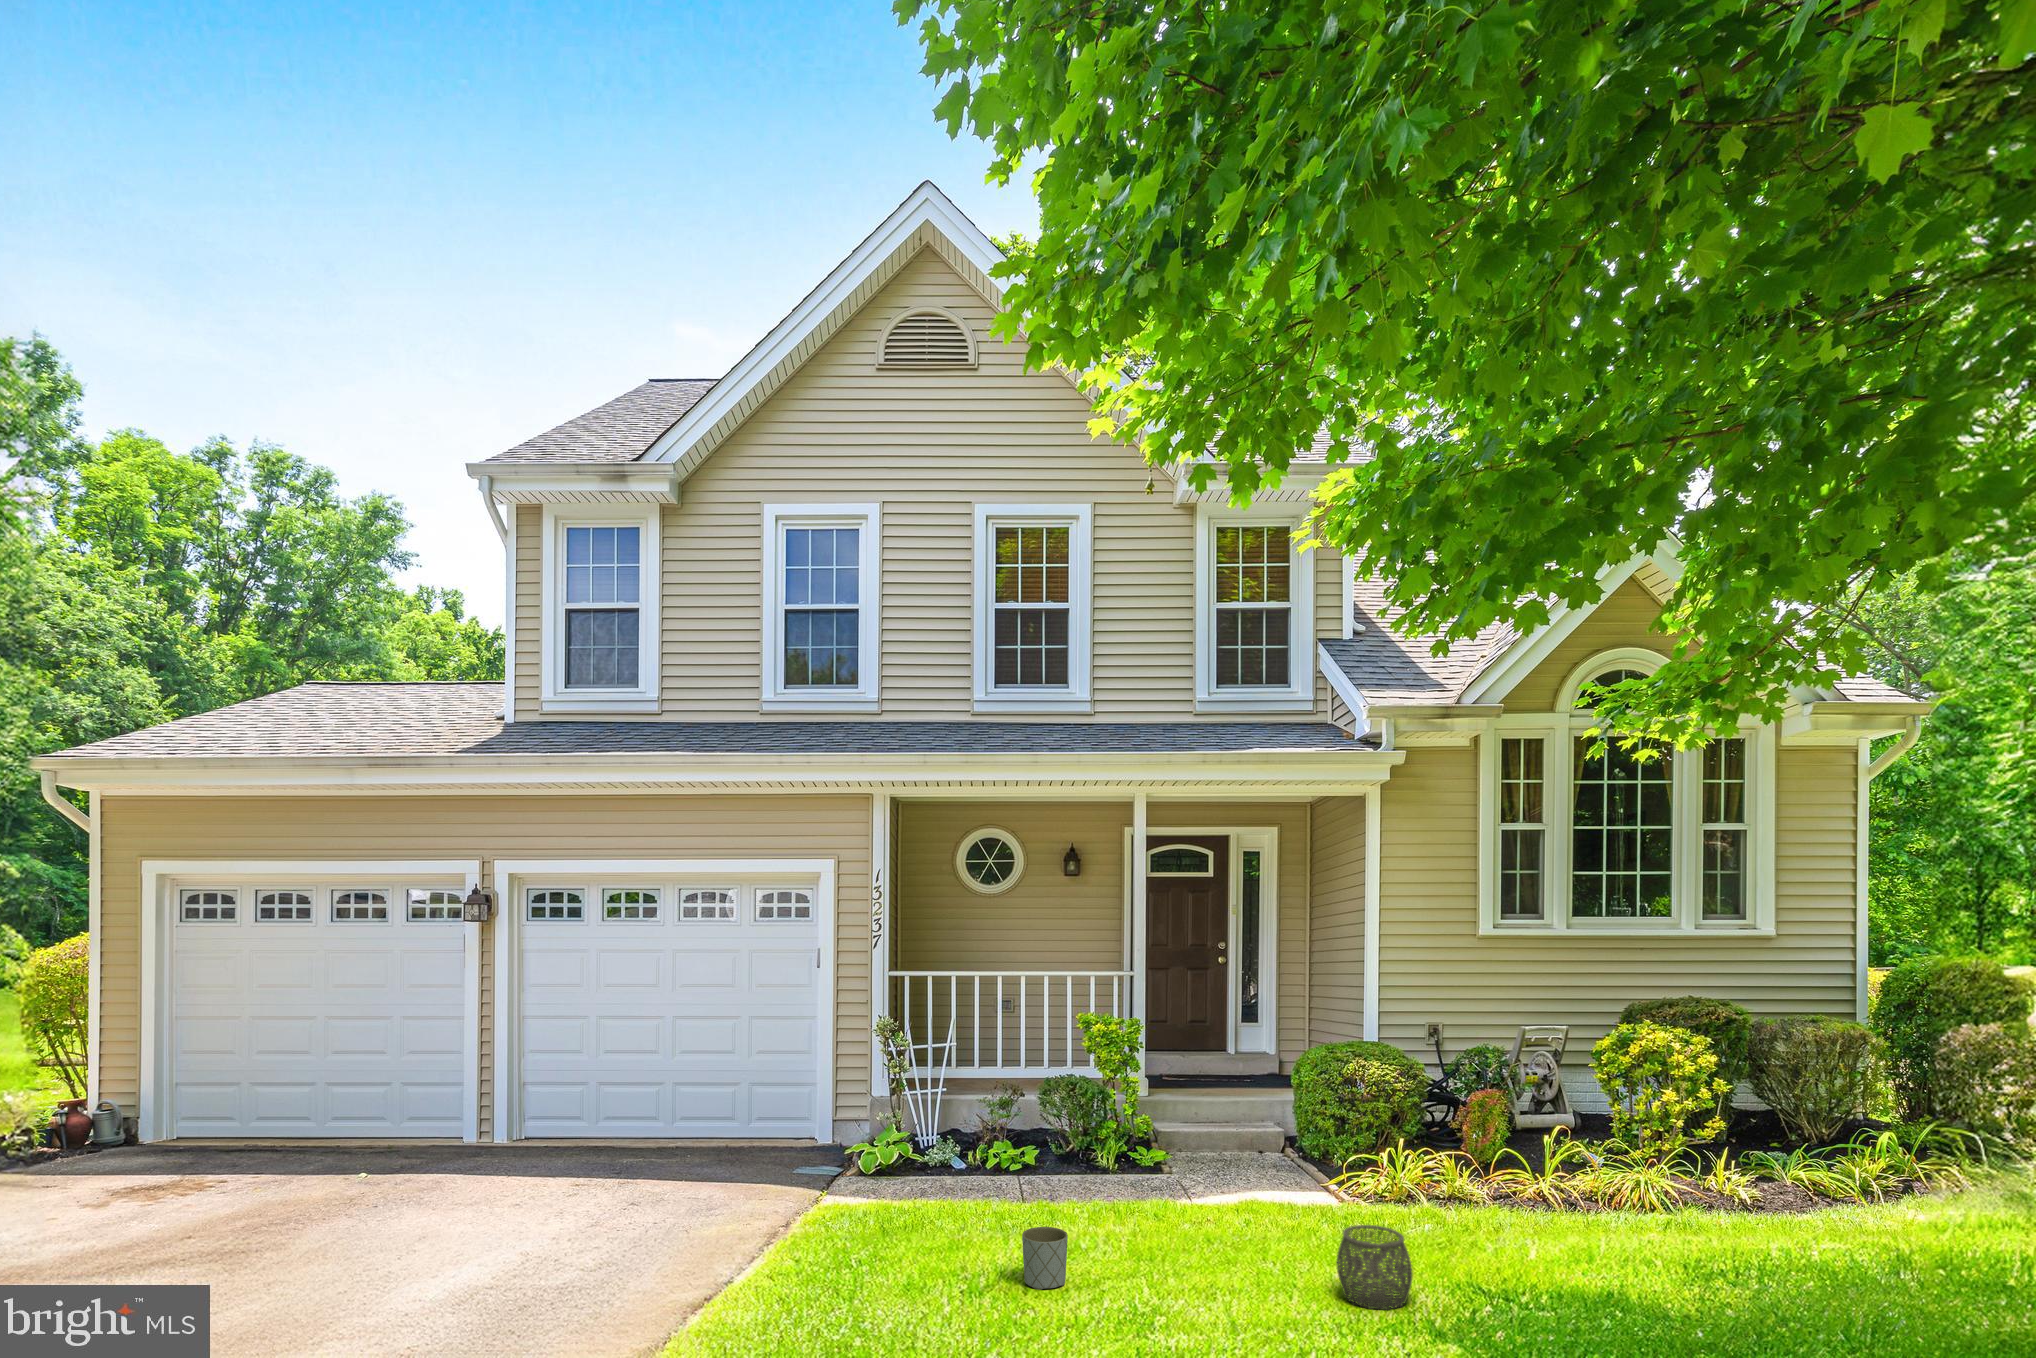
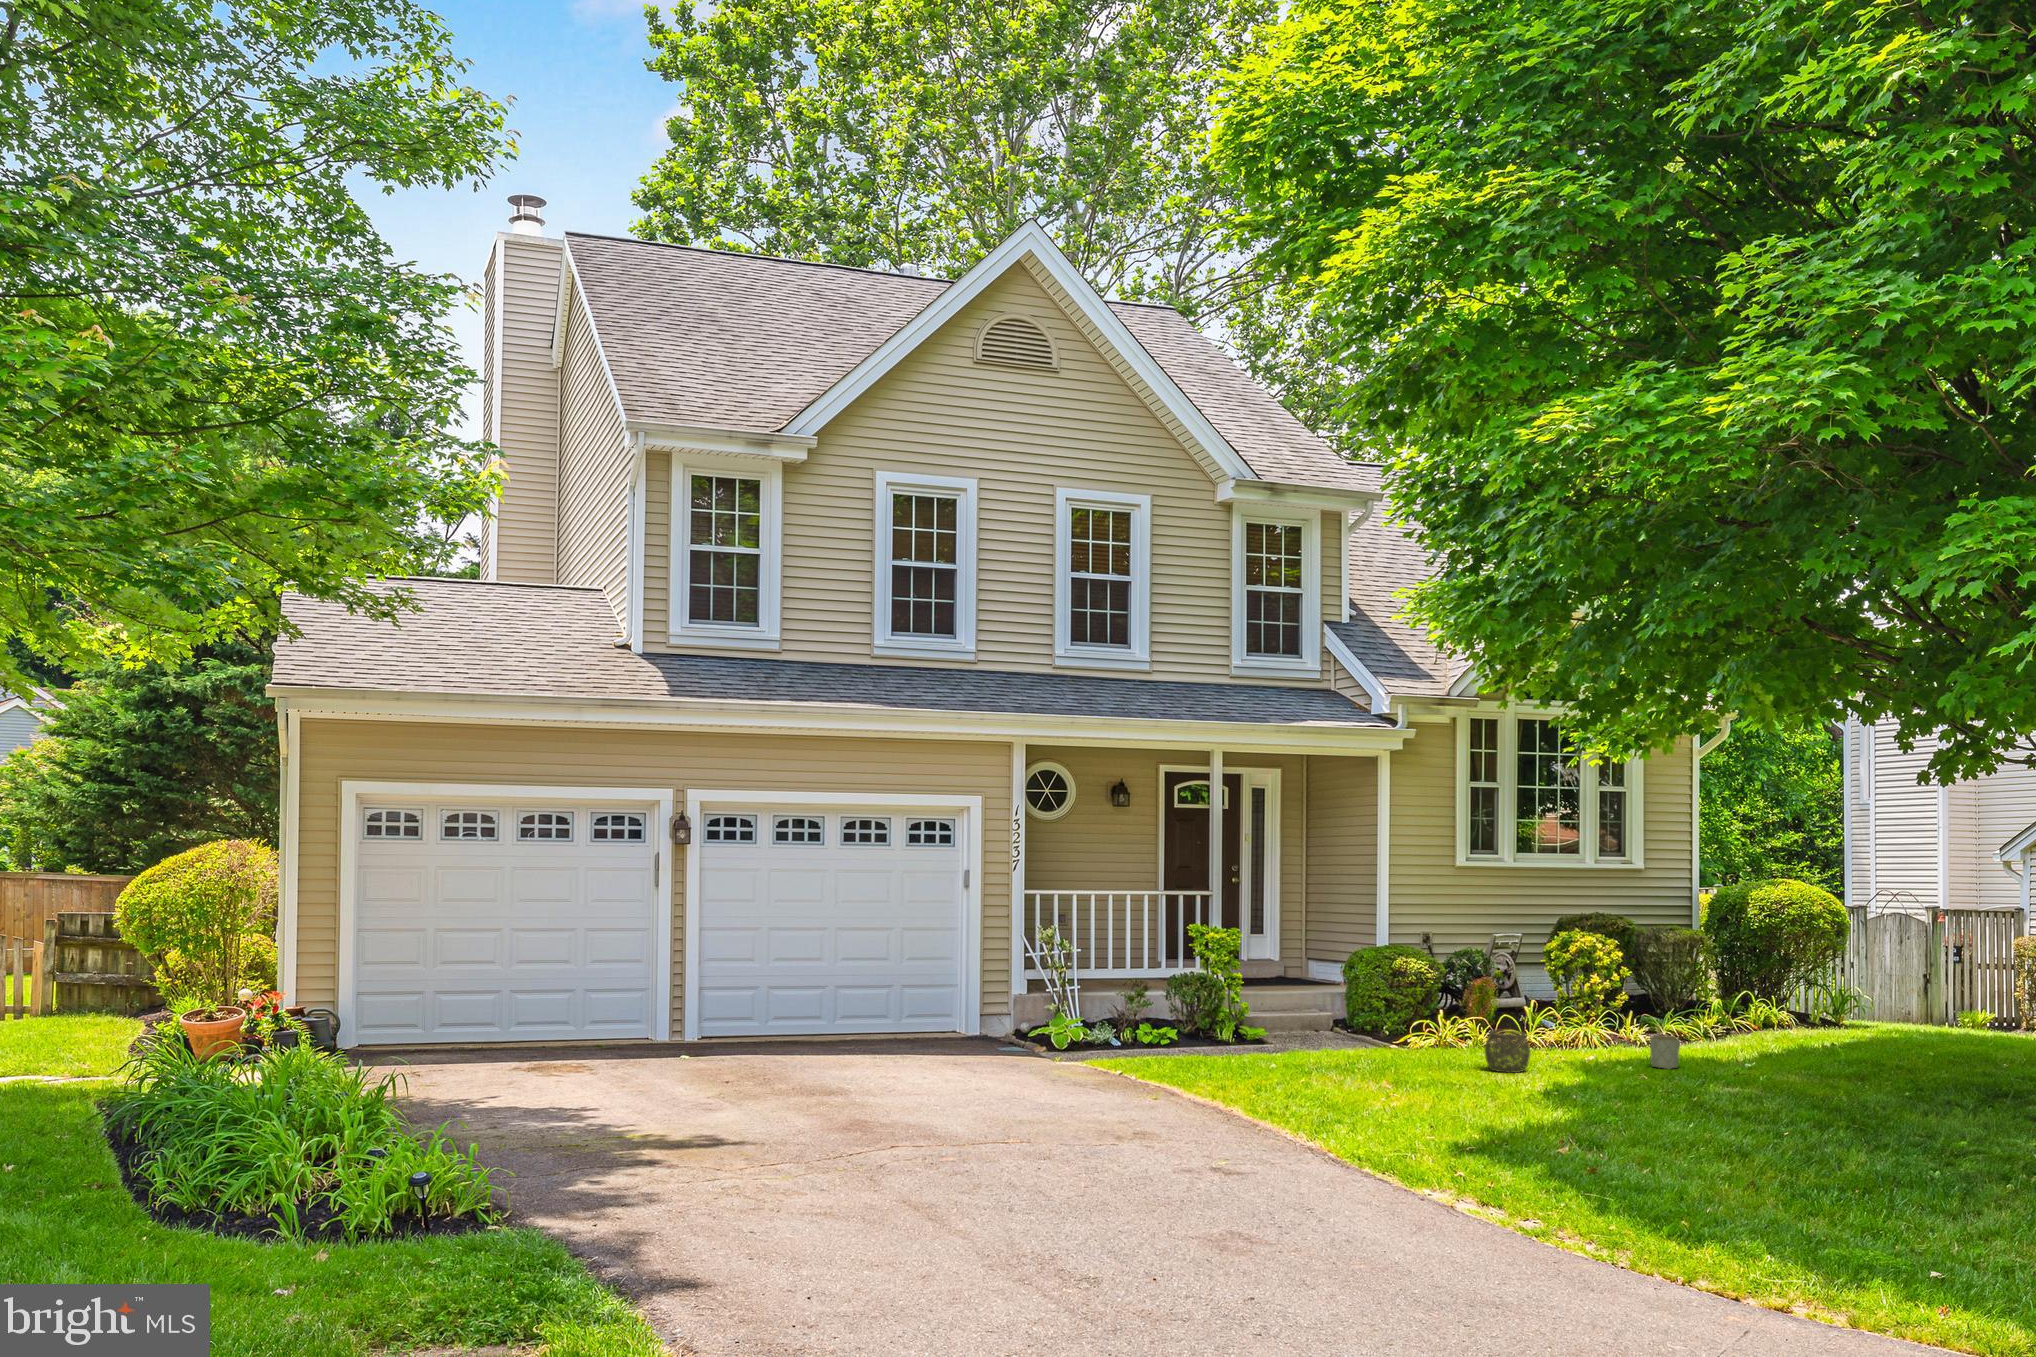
planter: present [1022,1227,1068,1290] -> present [1650,1036,1680,1069]

